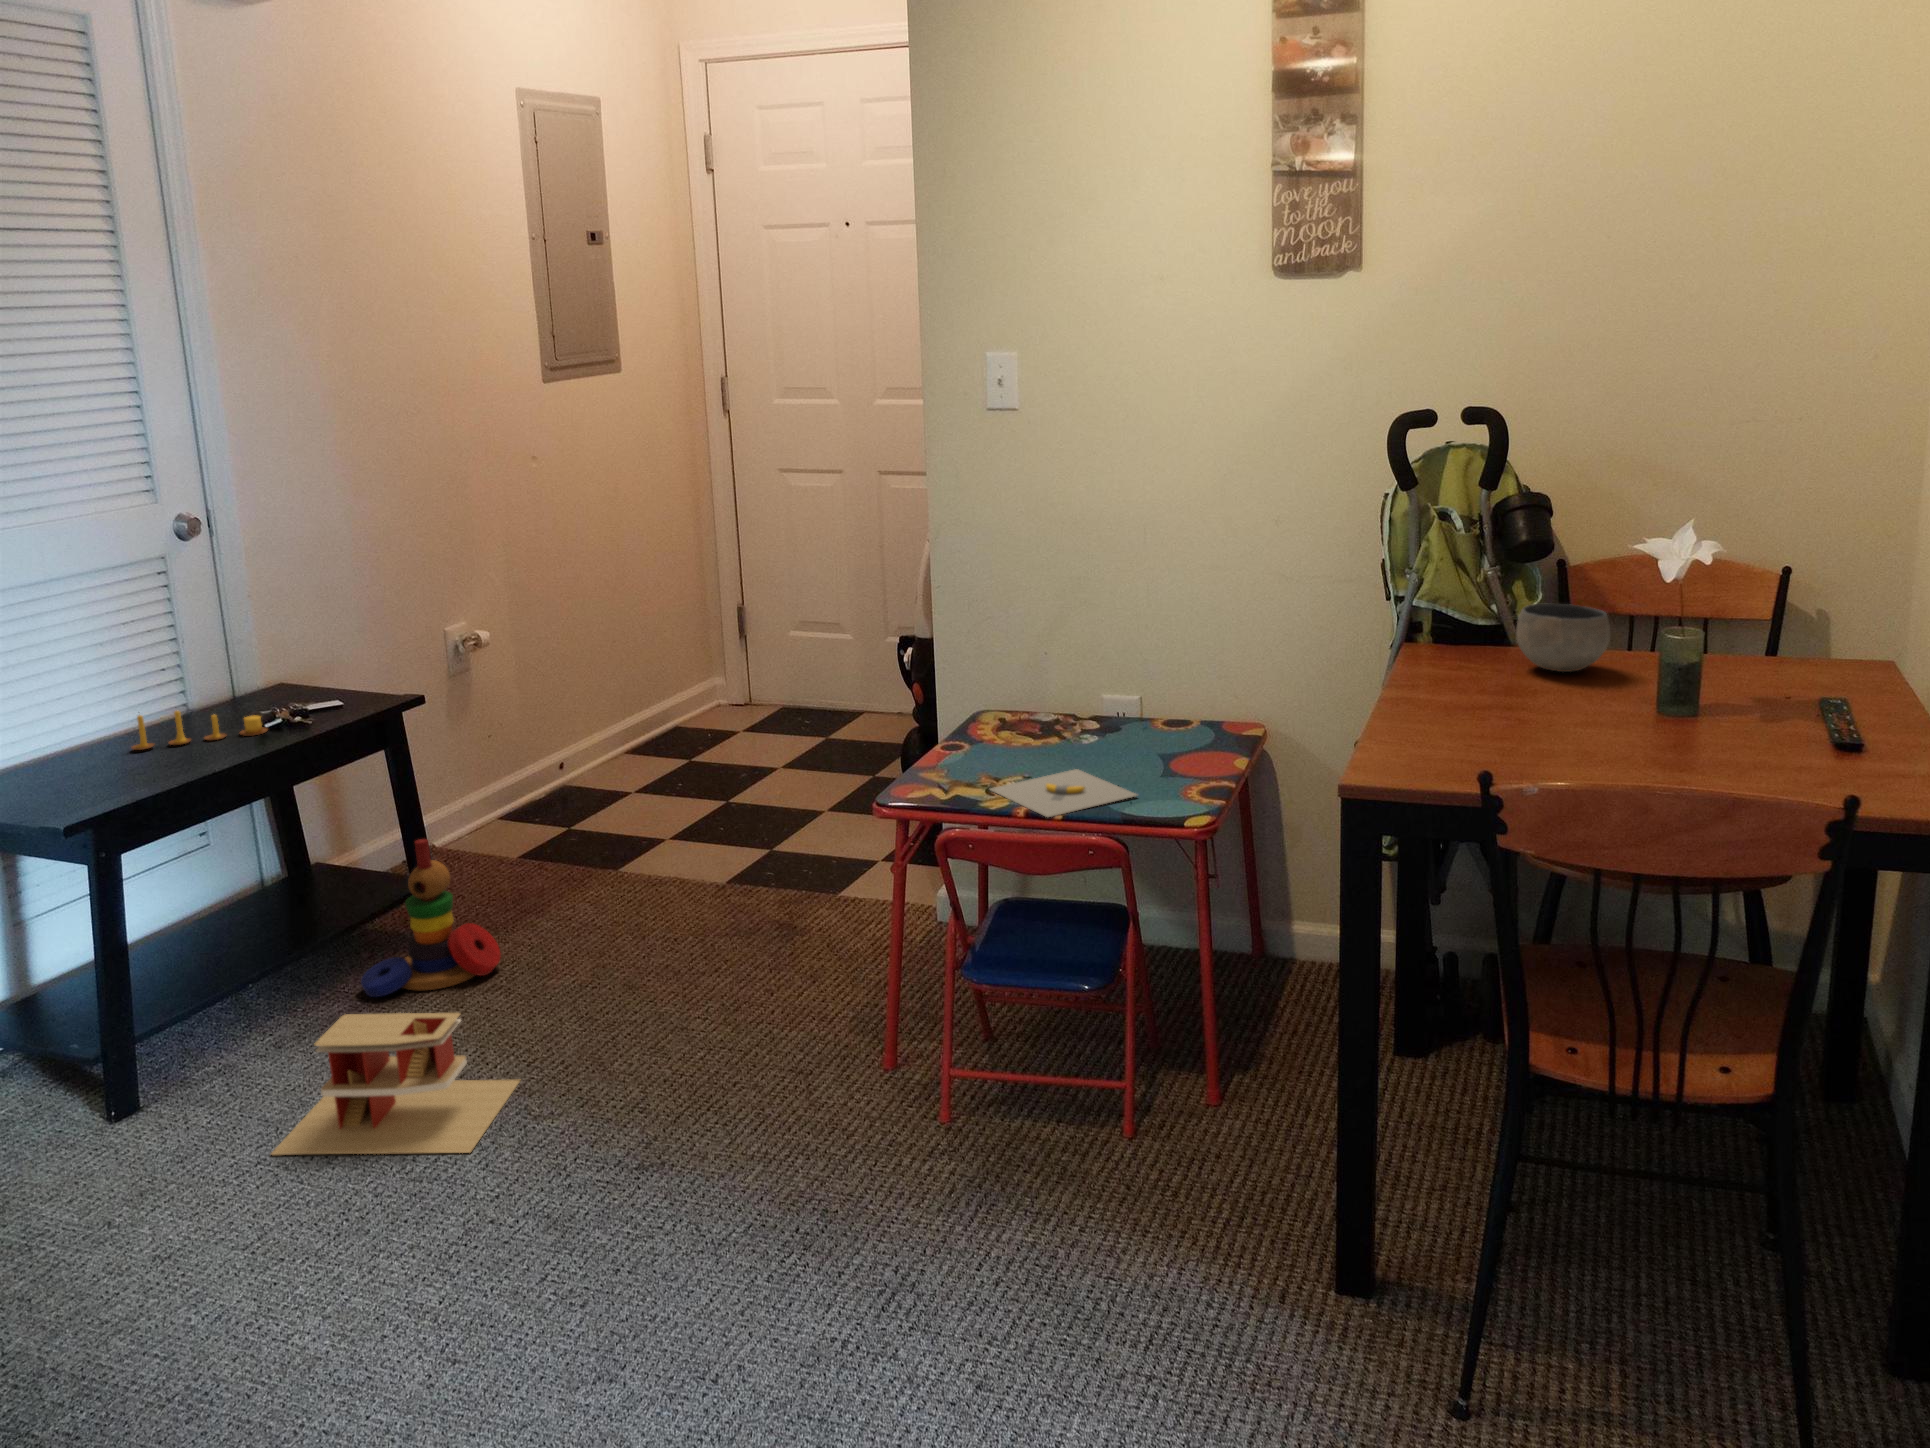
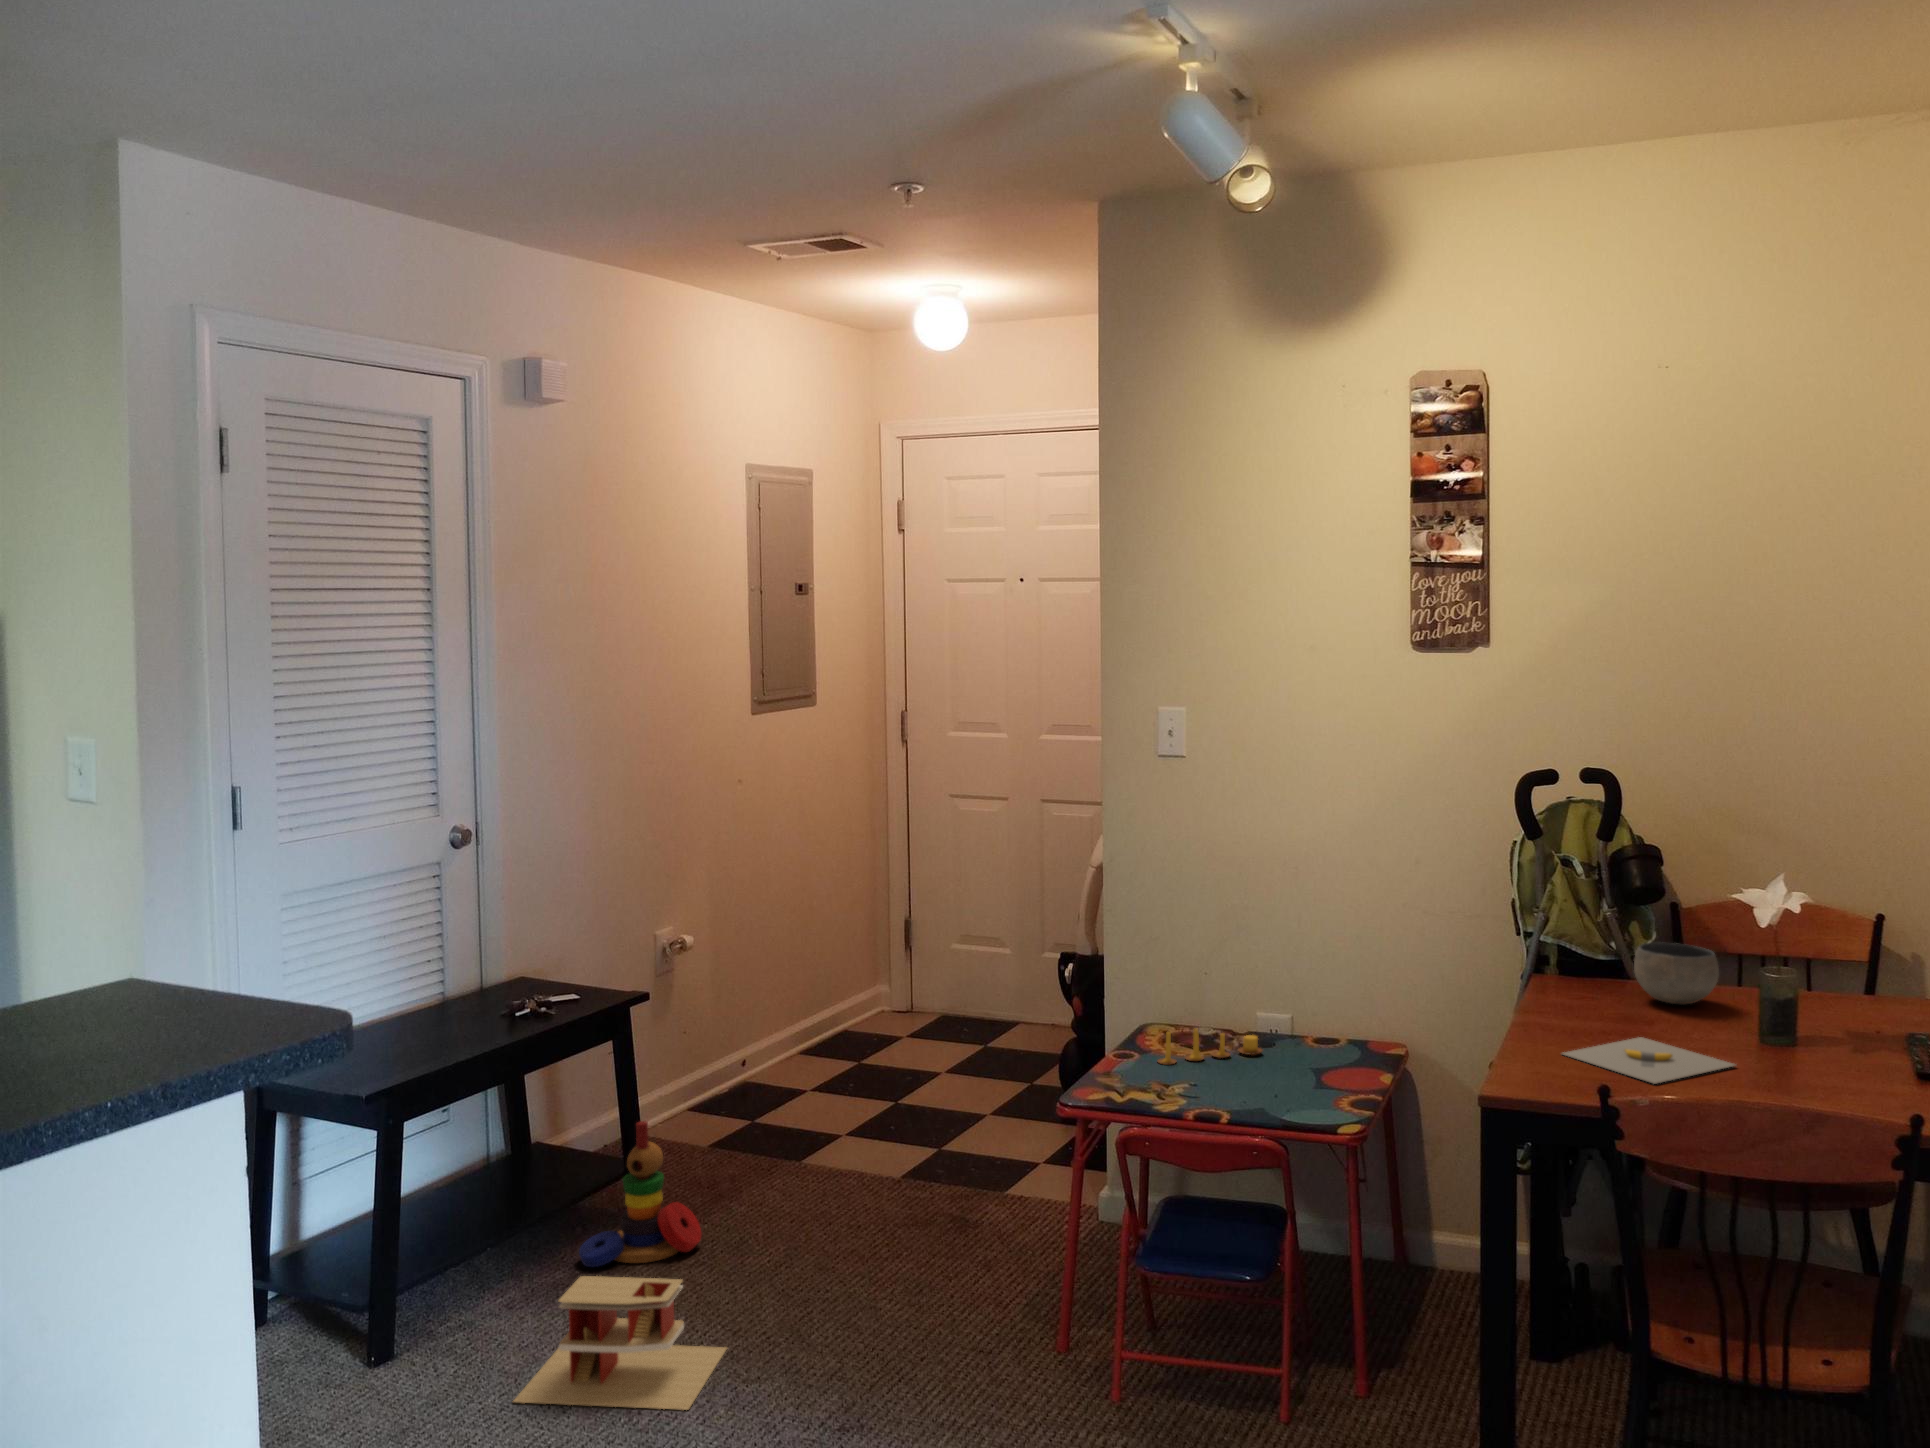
candle: present [132,711,268,750] -> present [1158,1029,1263,1065]
banana: present [990,769,1137,817] -> present [1562,1037,1736,1084]

